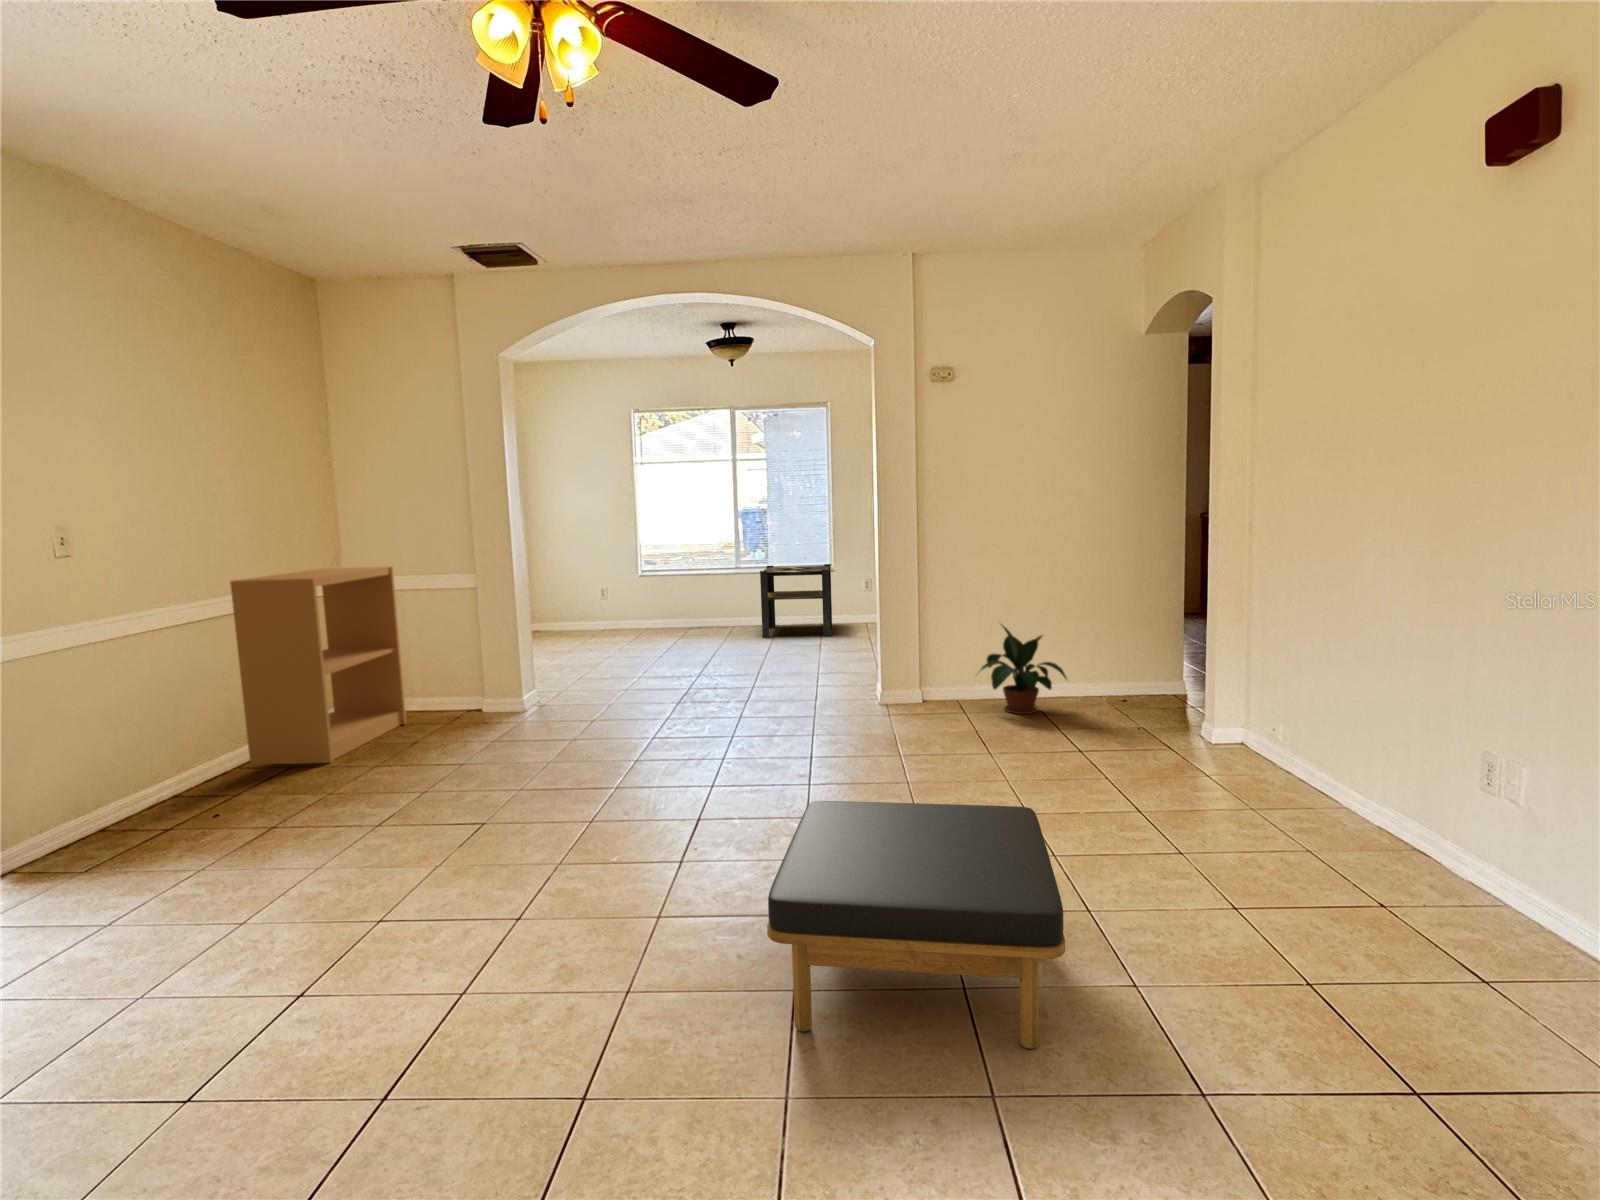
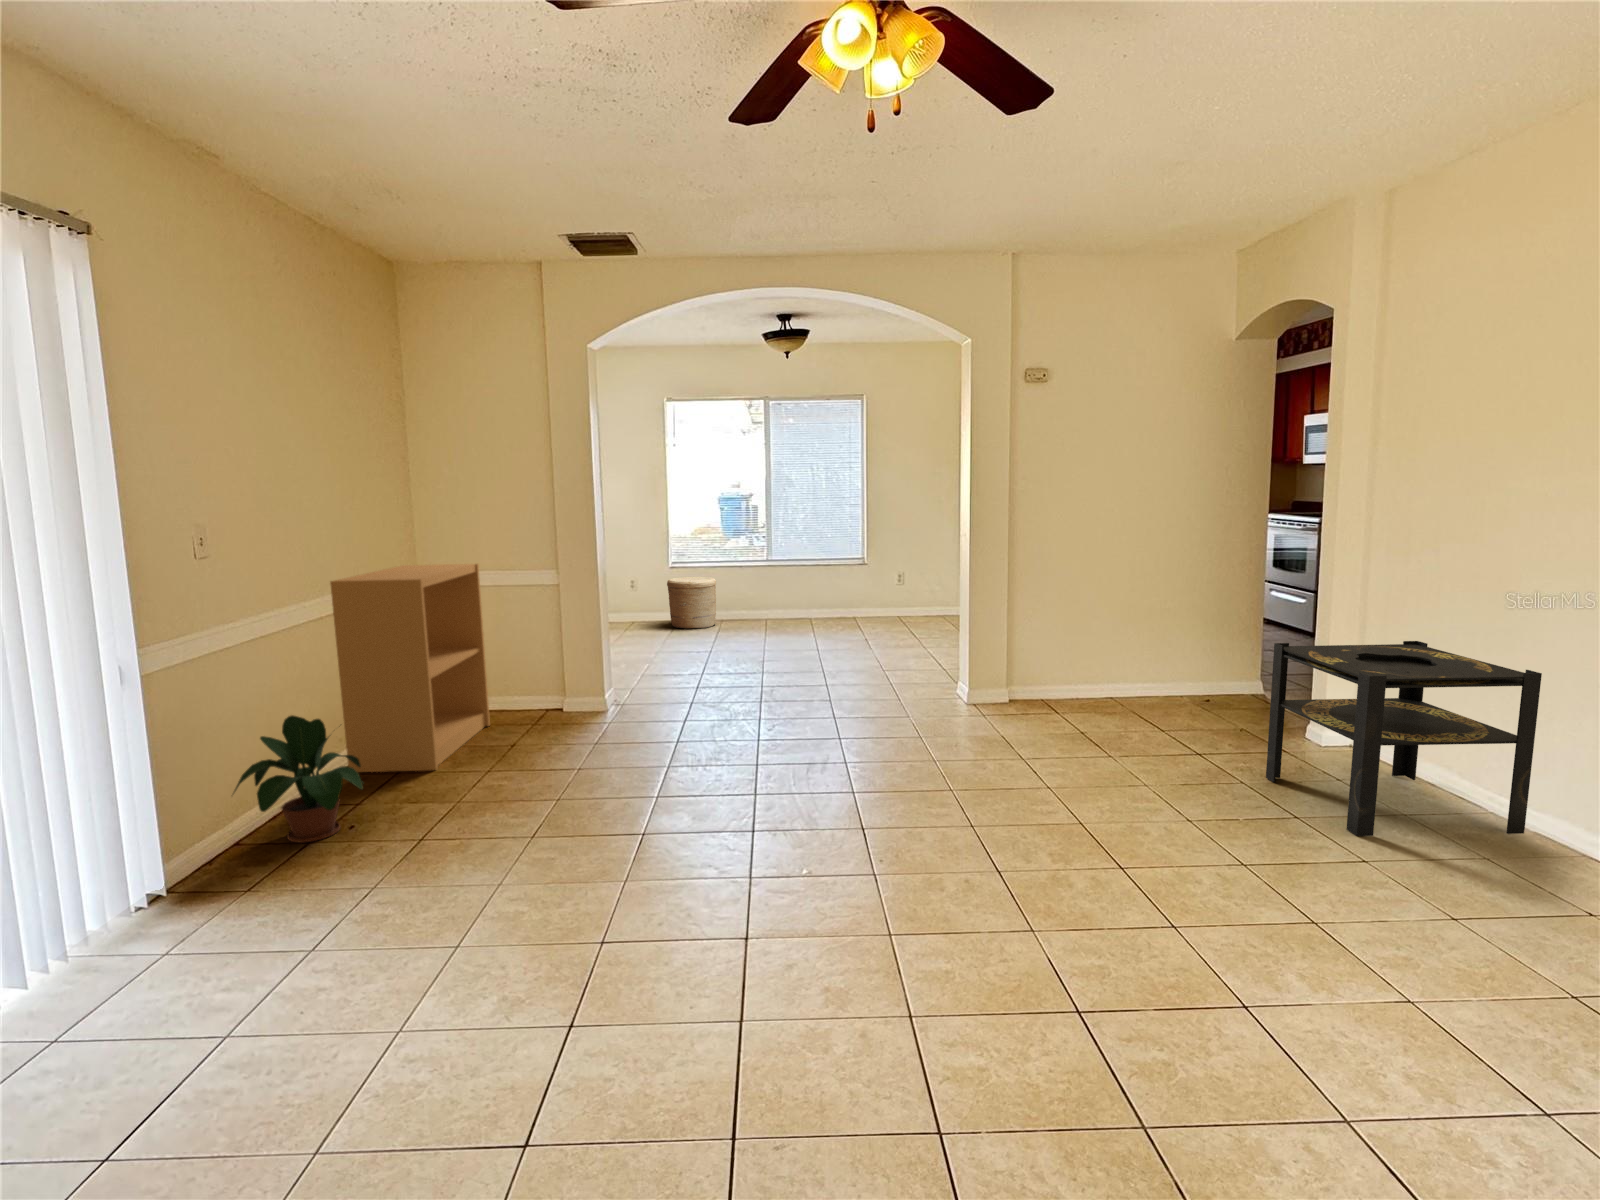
side table: present [760,564,832,638] -> present [1266,641,1542,836]
woven basket: none [633,585,682,637] -> present [667,577,716,629]
potted plant: present [980,625,1067,714] -> present [234,715,363,843]
ottoman: present [767,801,1065,1049] -> none [1045,820,1409,1078]

